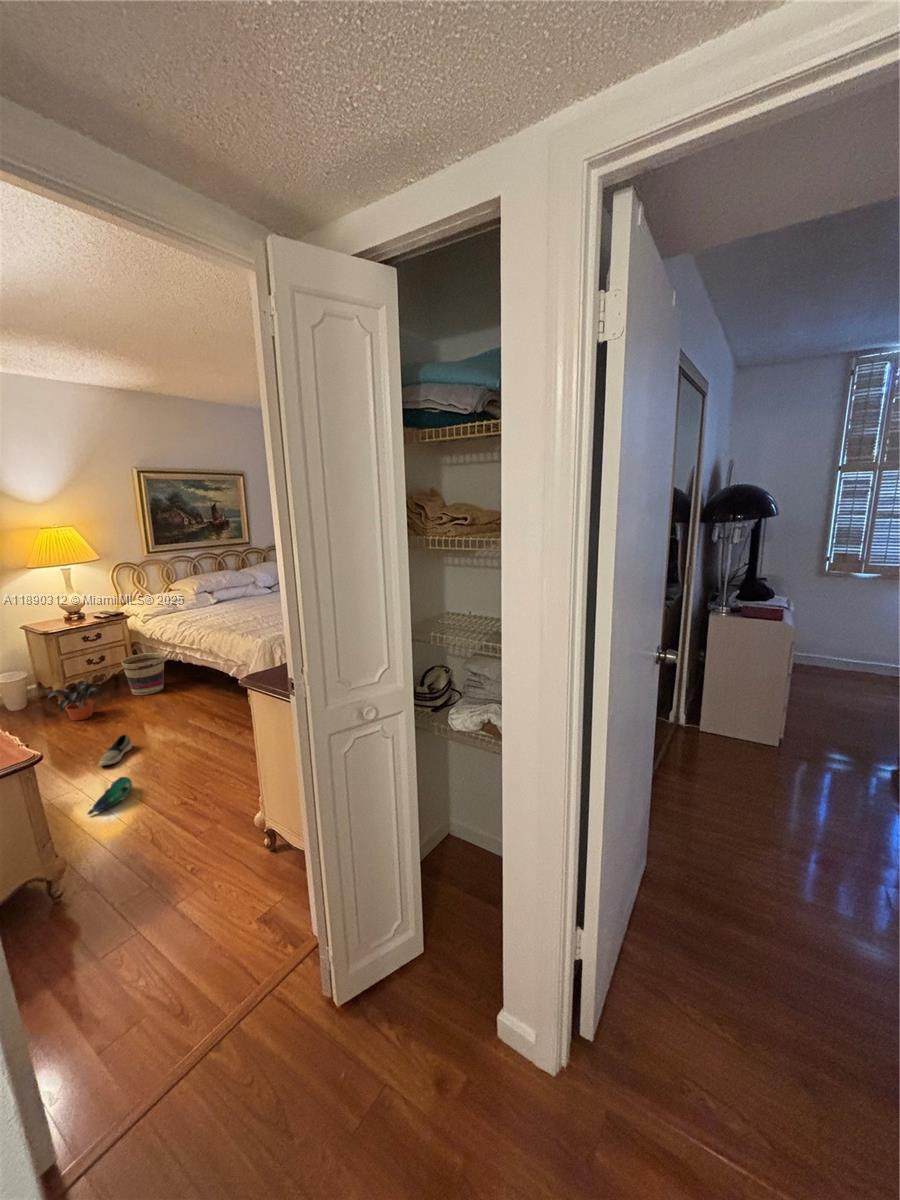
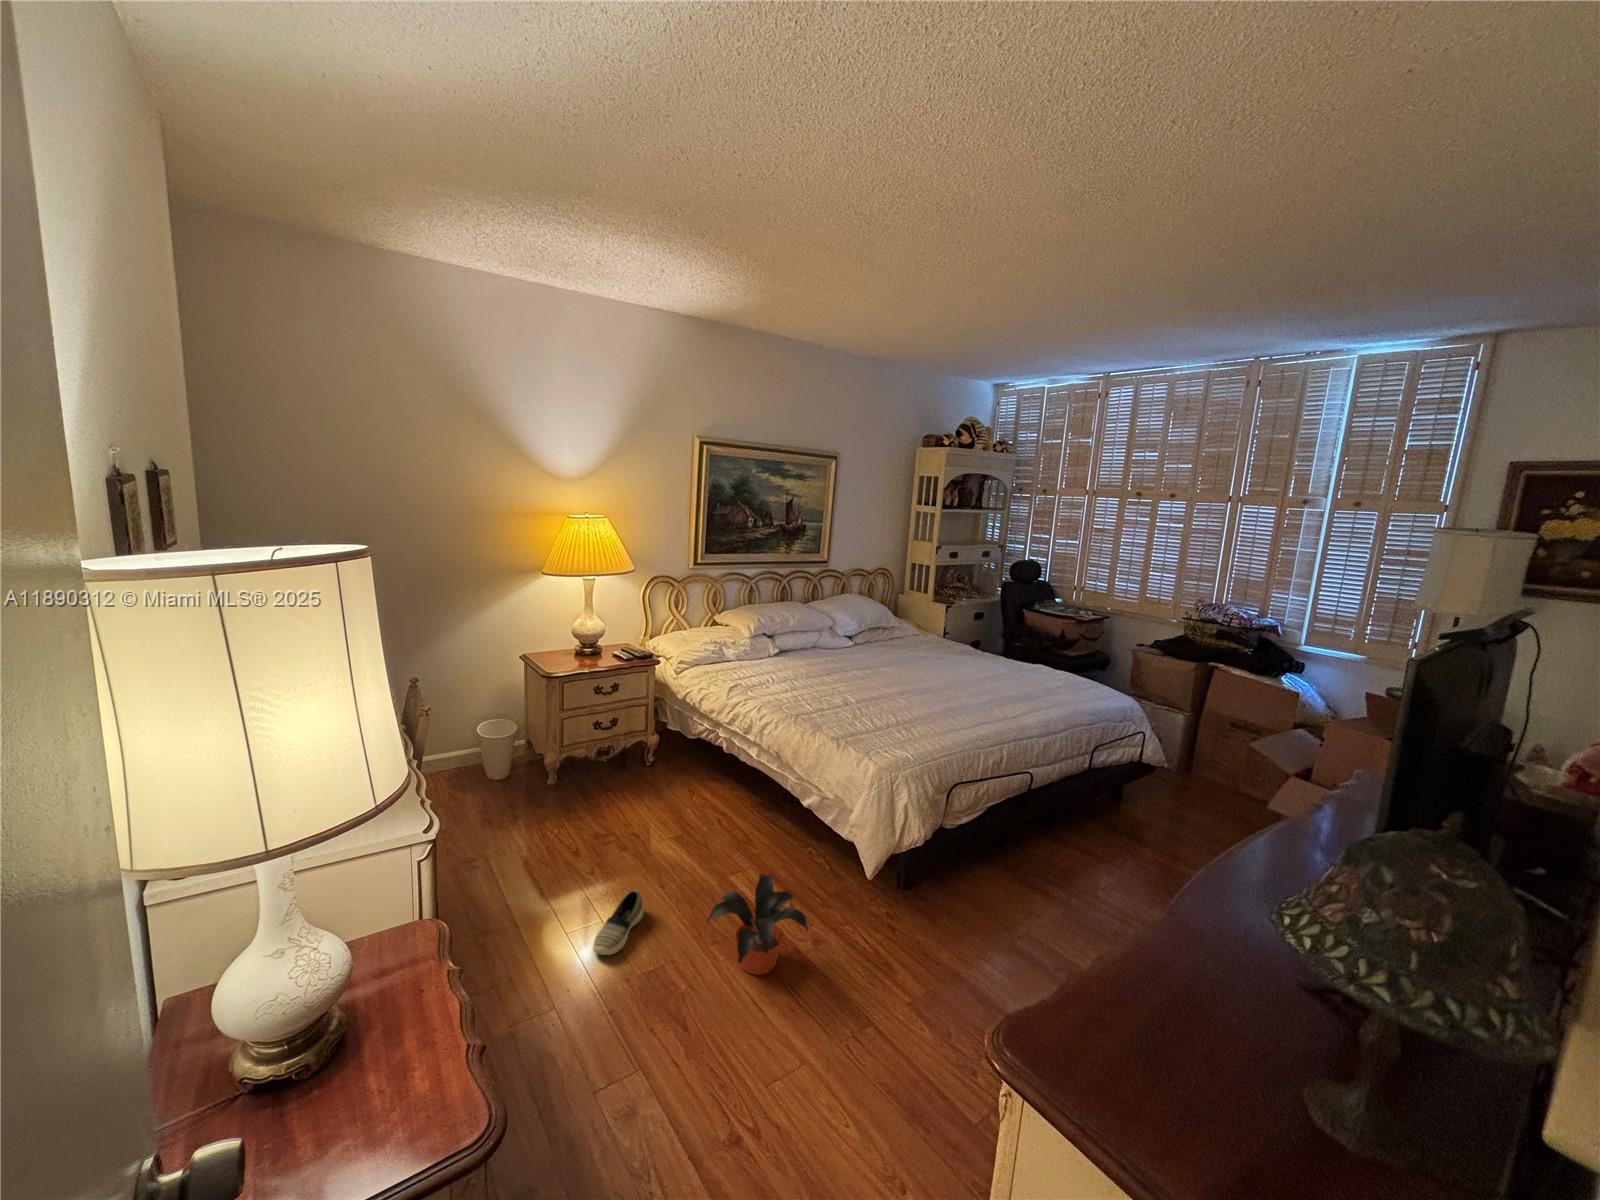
basket: present [121,653,164,695] -> none [639,722,697,791]
potted plant: present [47,680,102,721] -> present [707,874,808,975]
plush toy: present [88,777,132,815] -> none [564,1004,643,1101]

